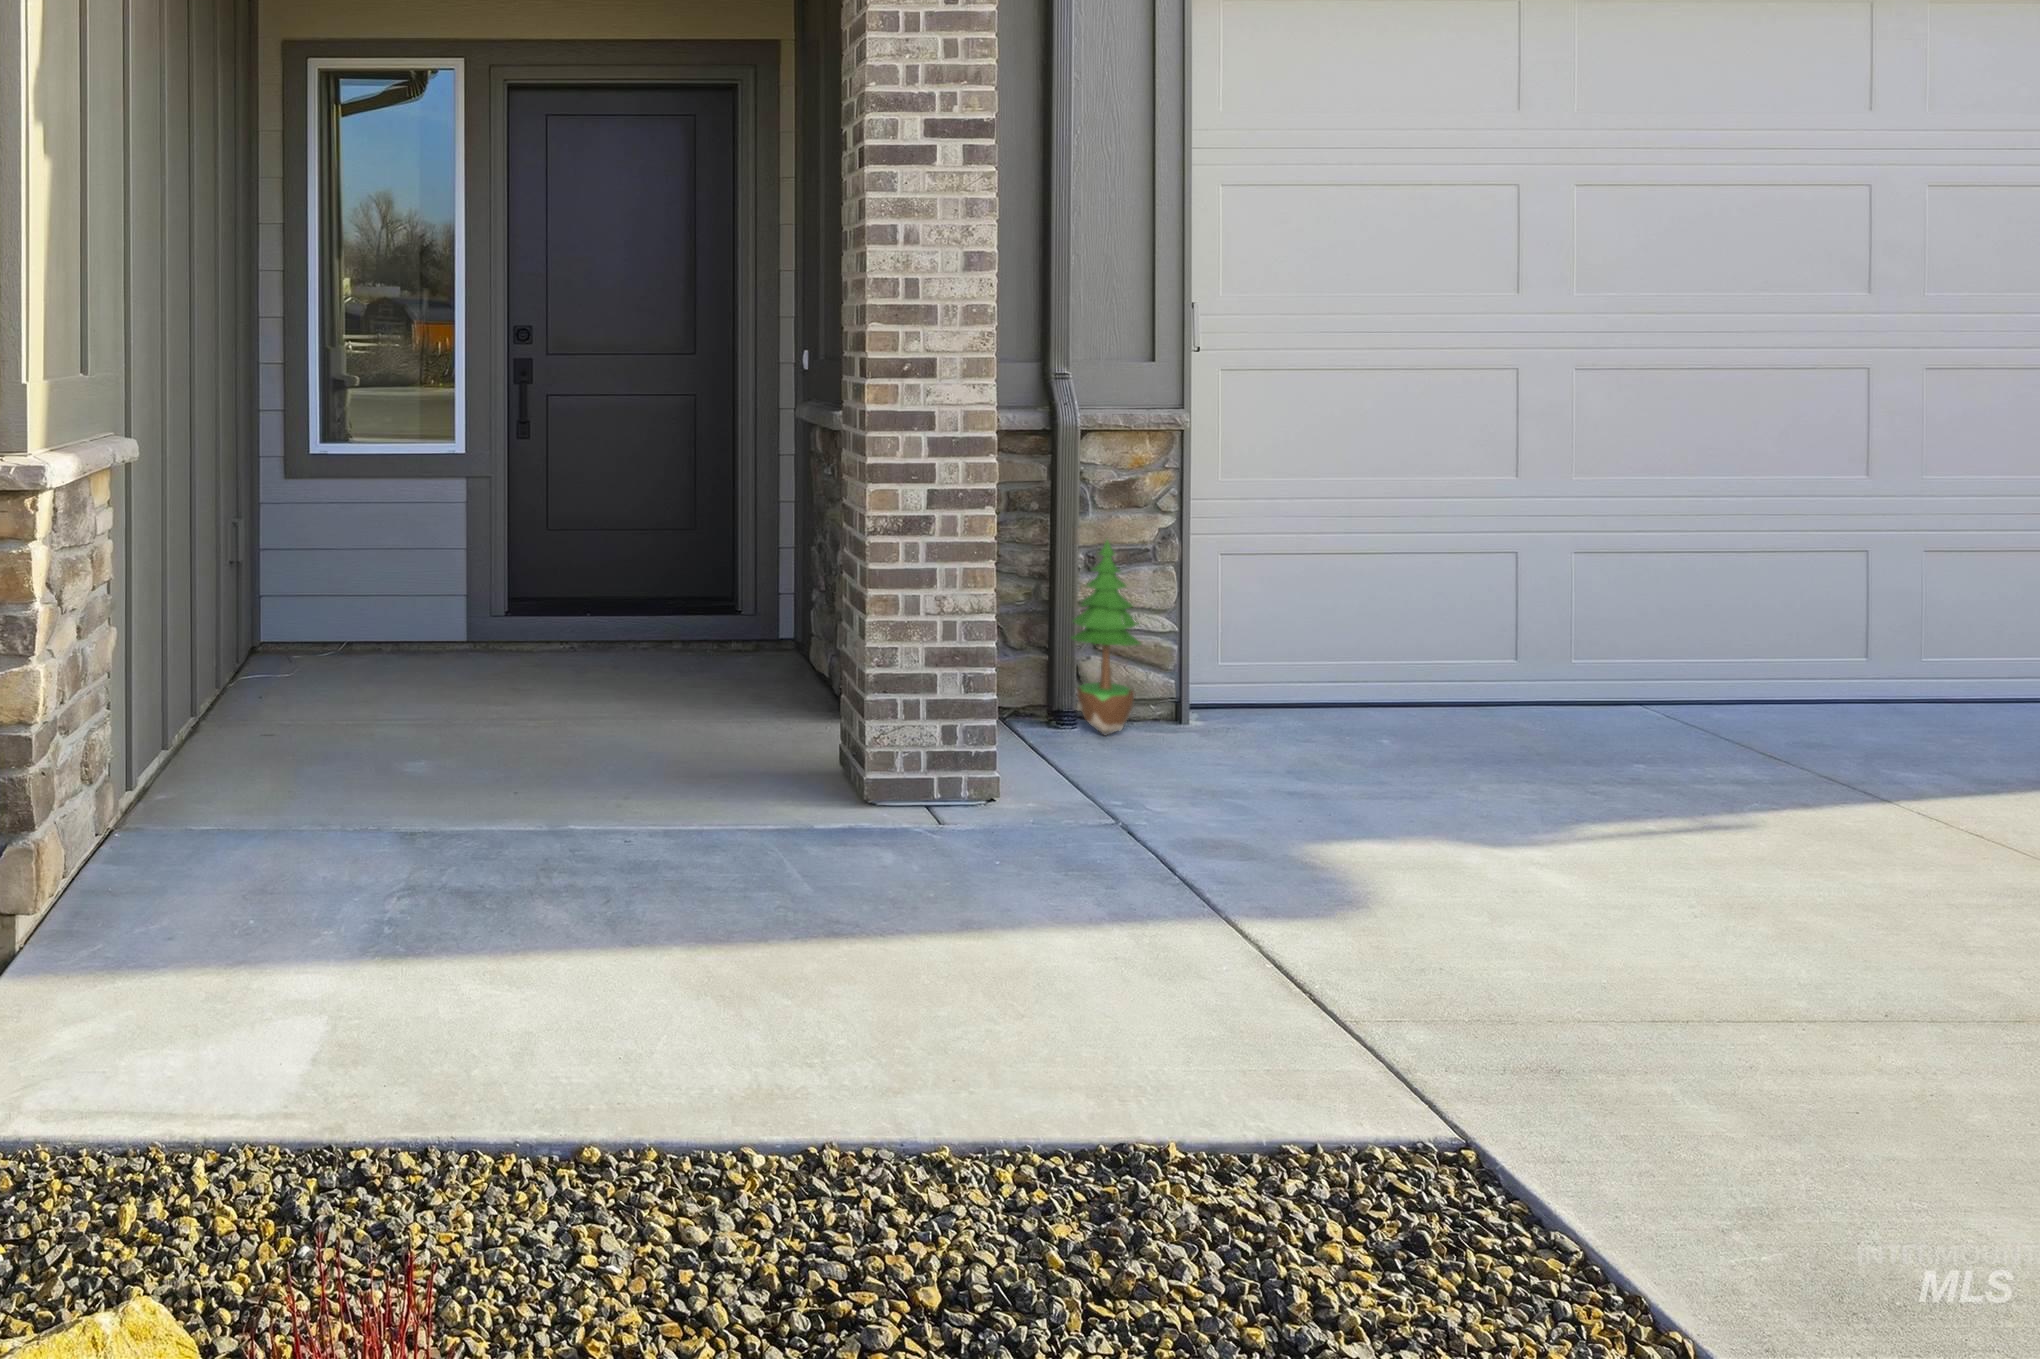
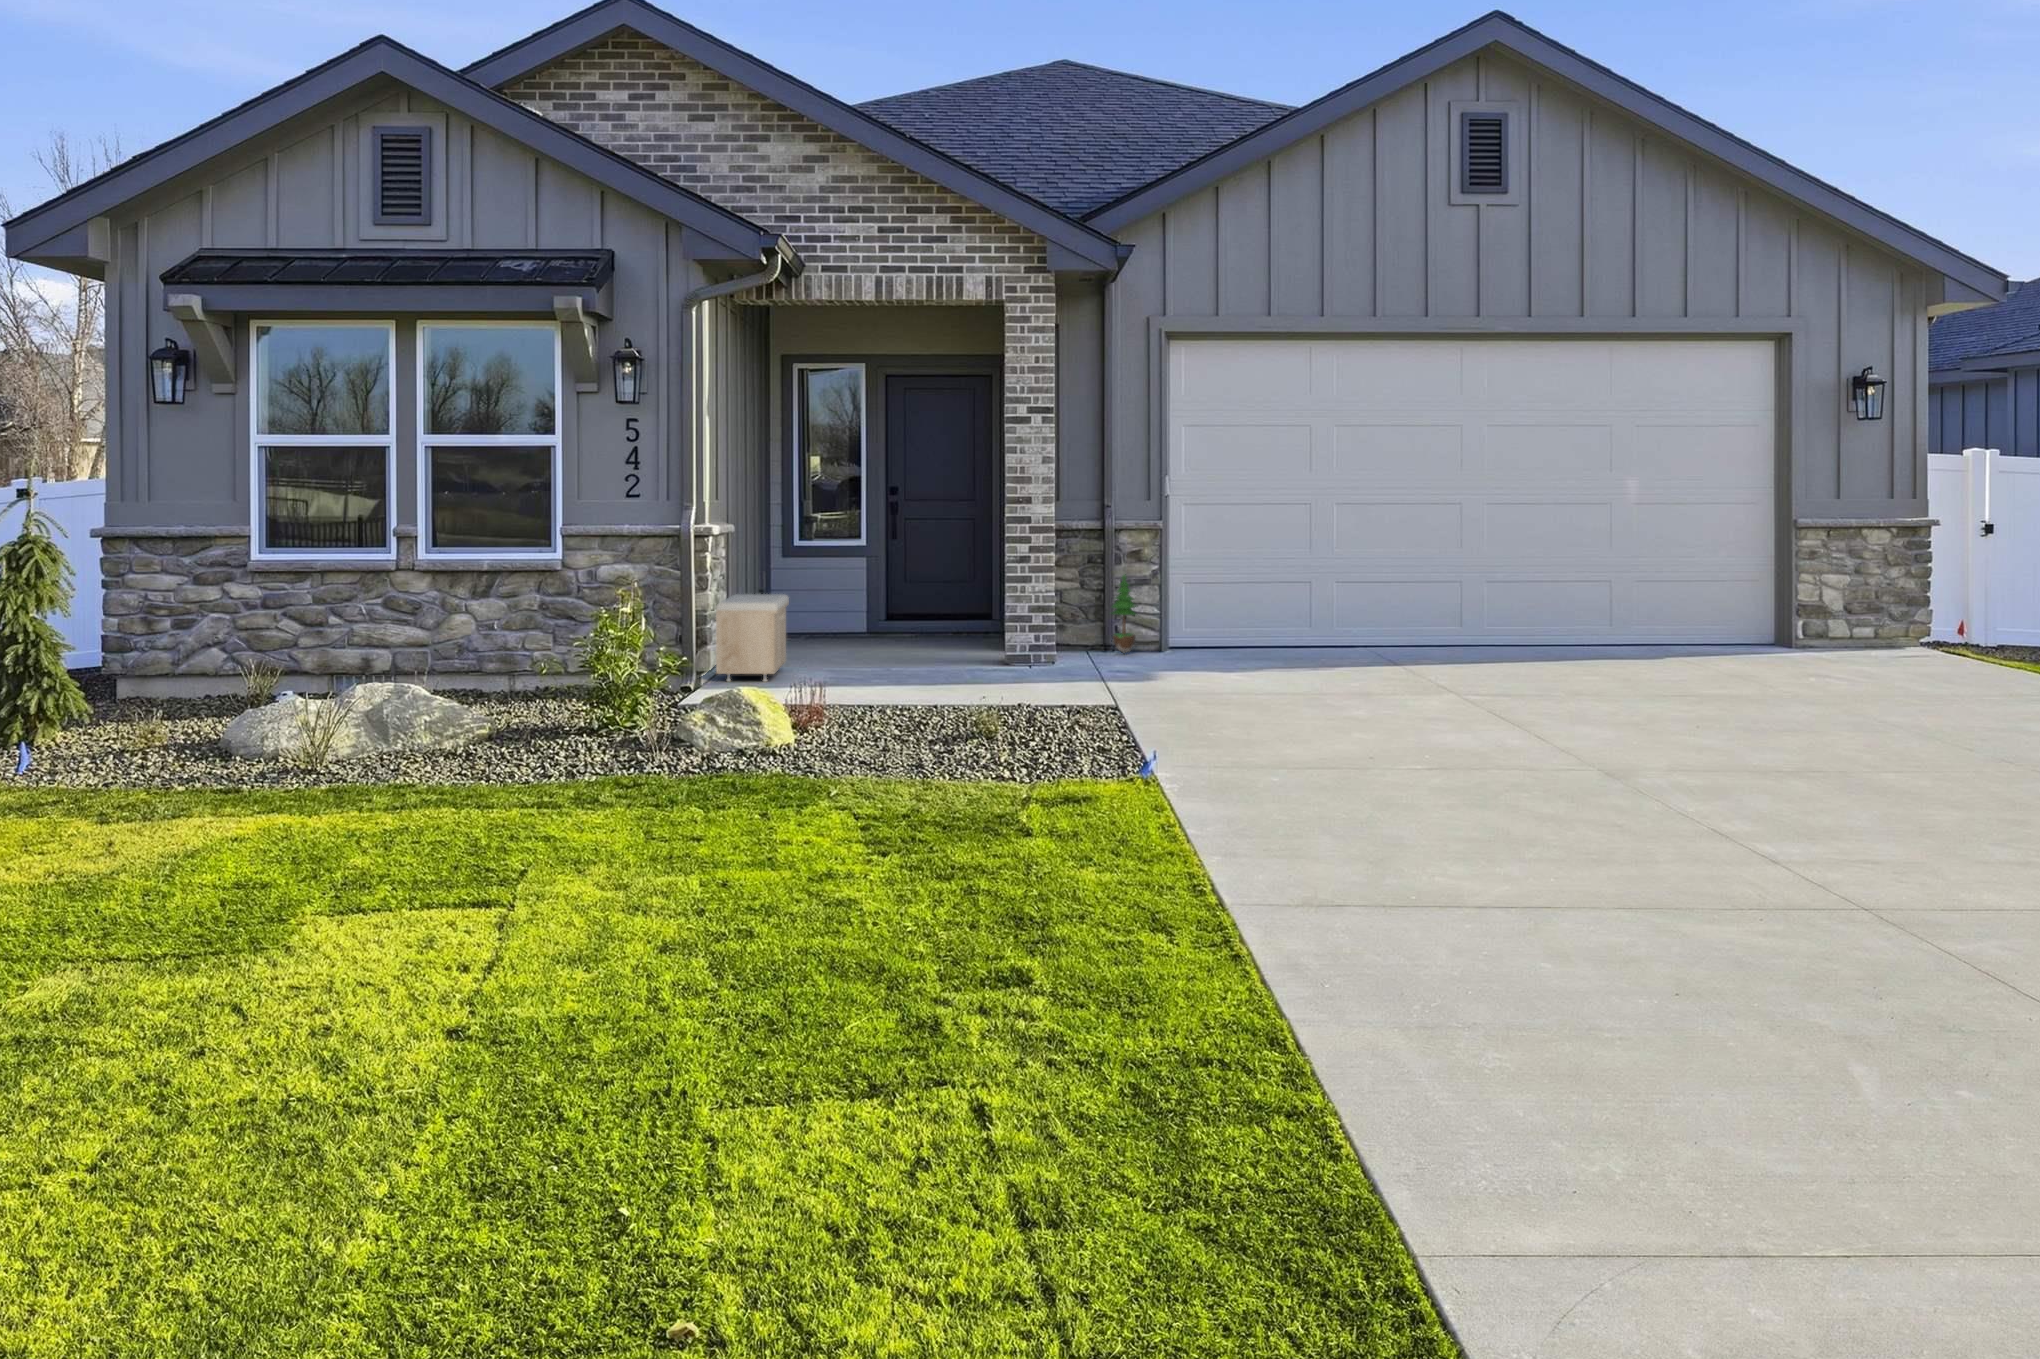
storage bench: none [64,628,288,916] -> present [716,594,789,682]

